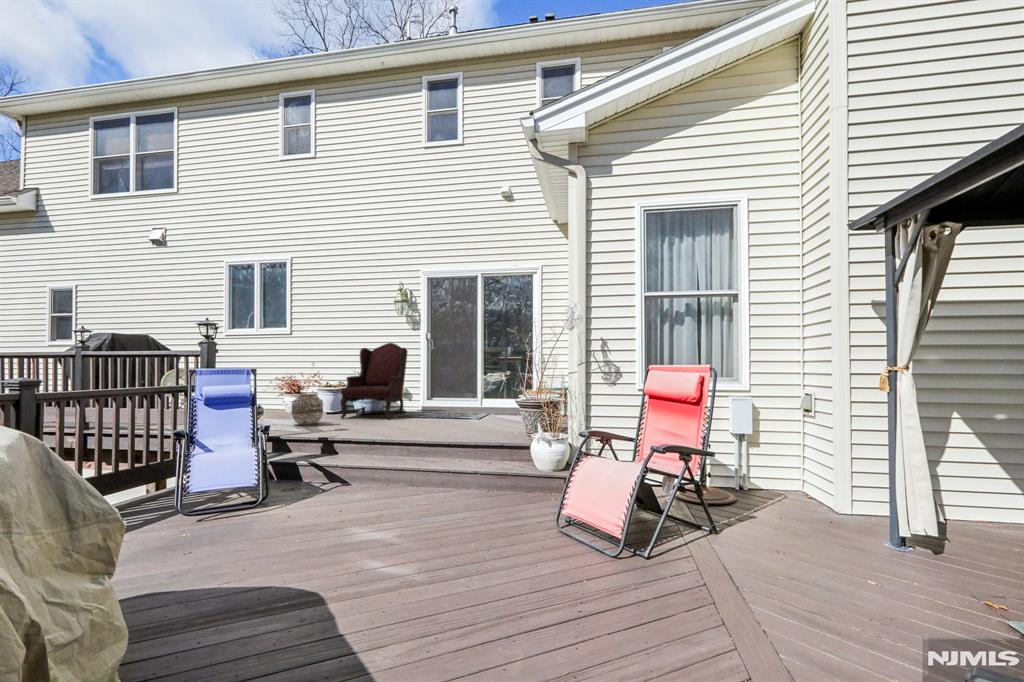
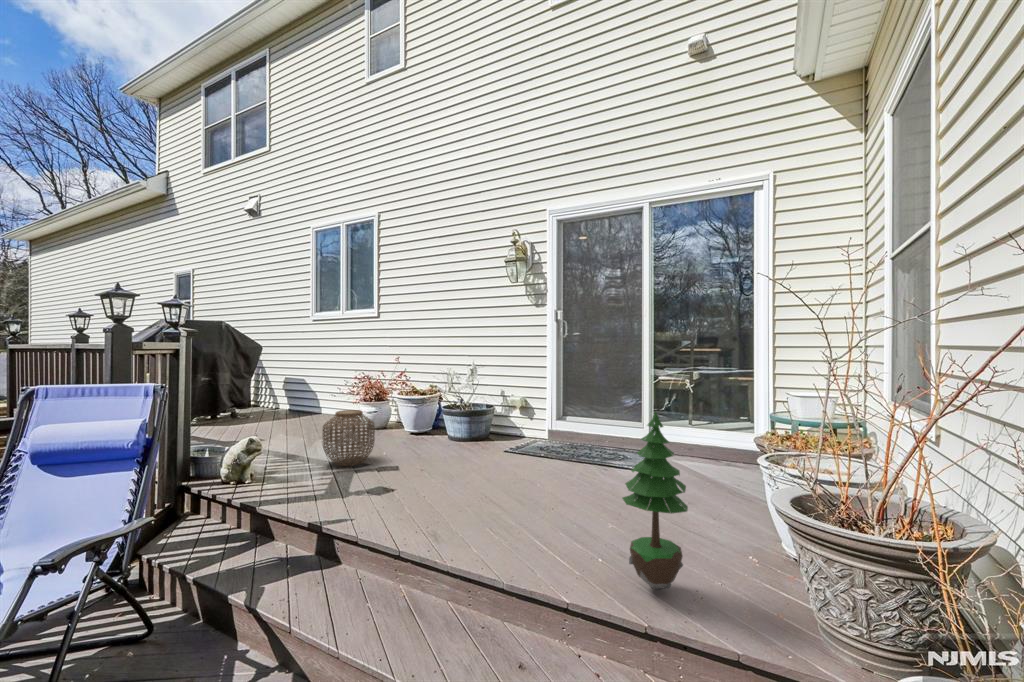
armchair: present [340,343,408,419] -> none [413,327,524,458]
potted tree: none [466,376,488,439] -> present [622,412,688,590]

